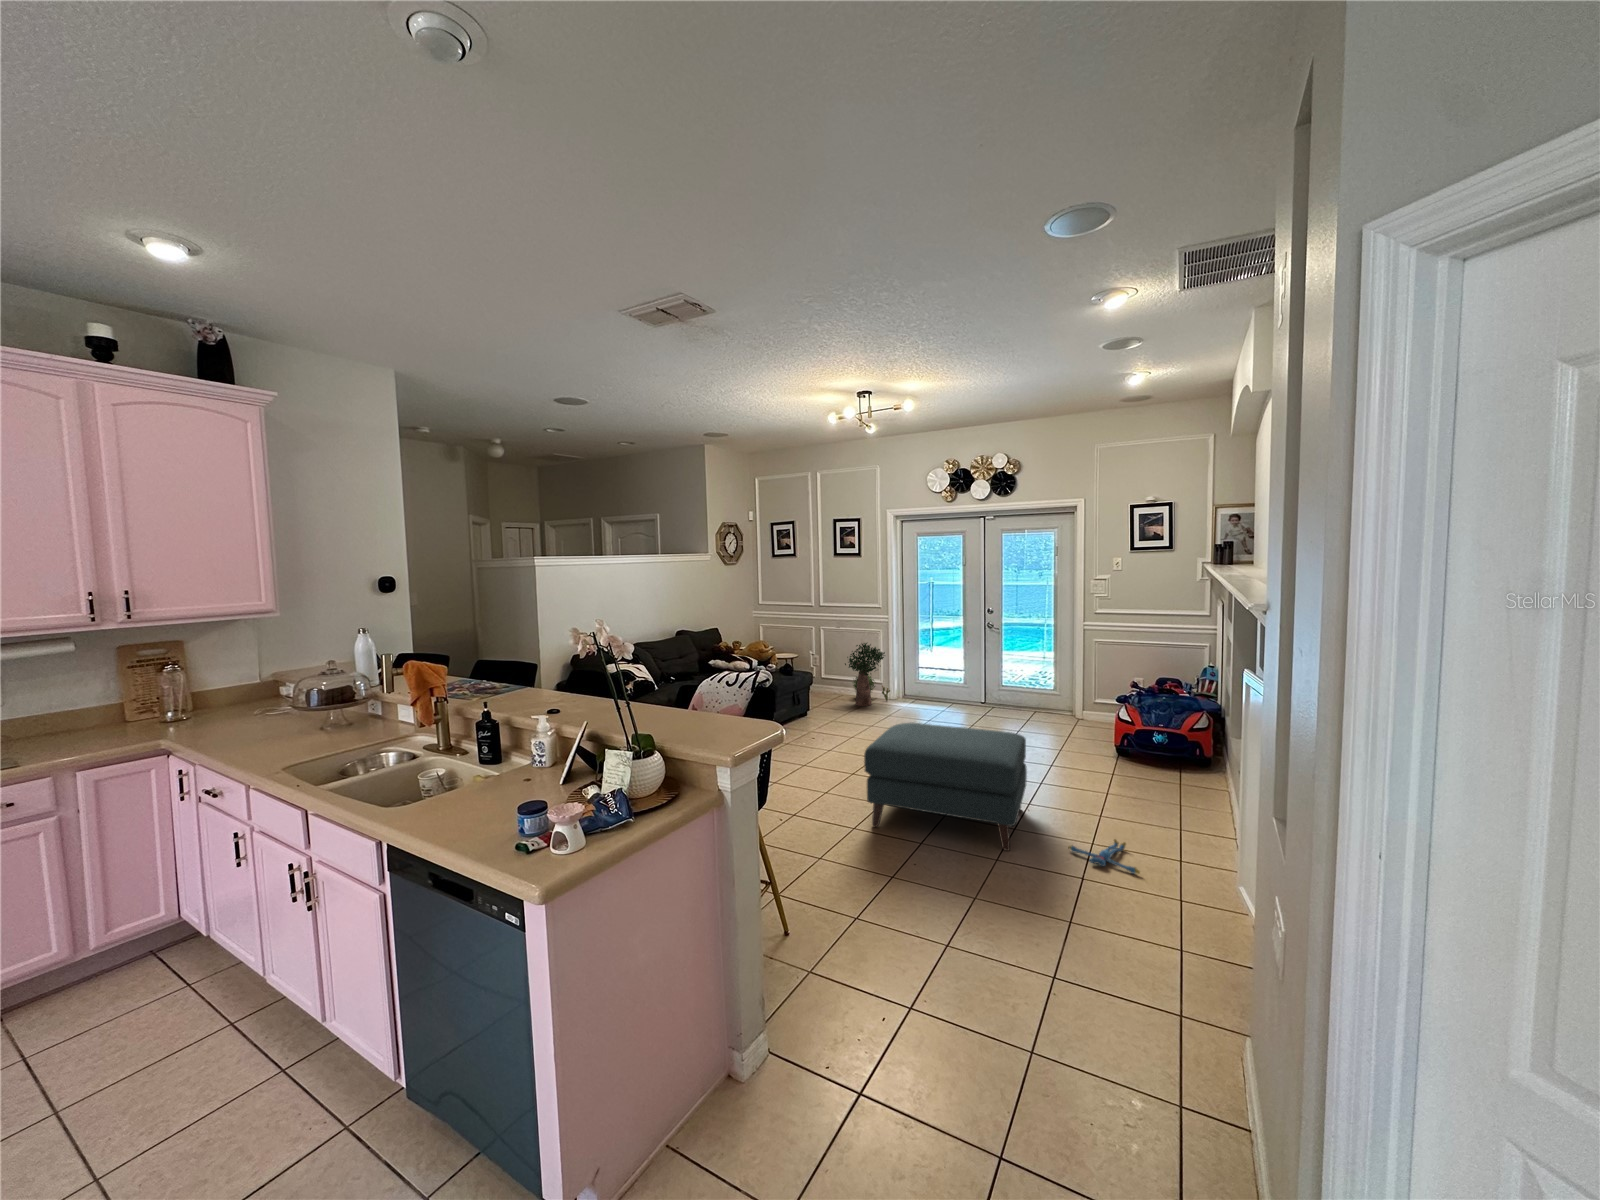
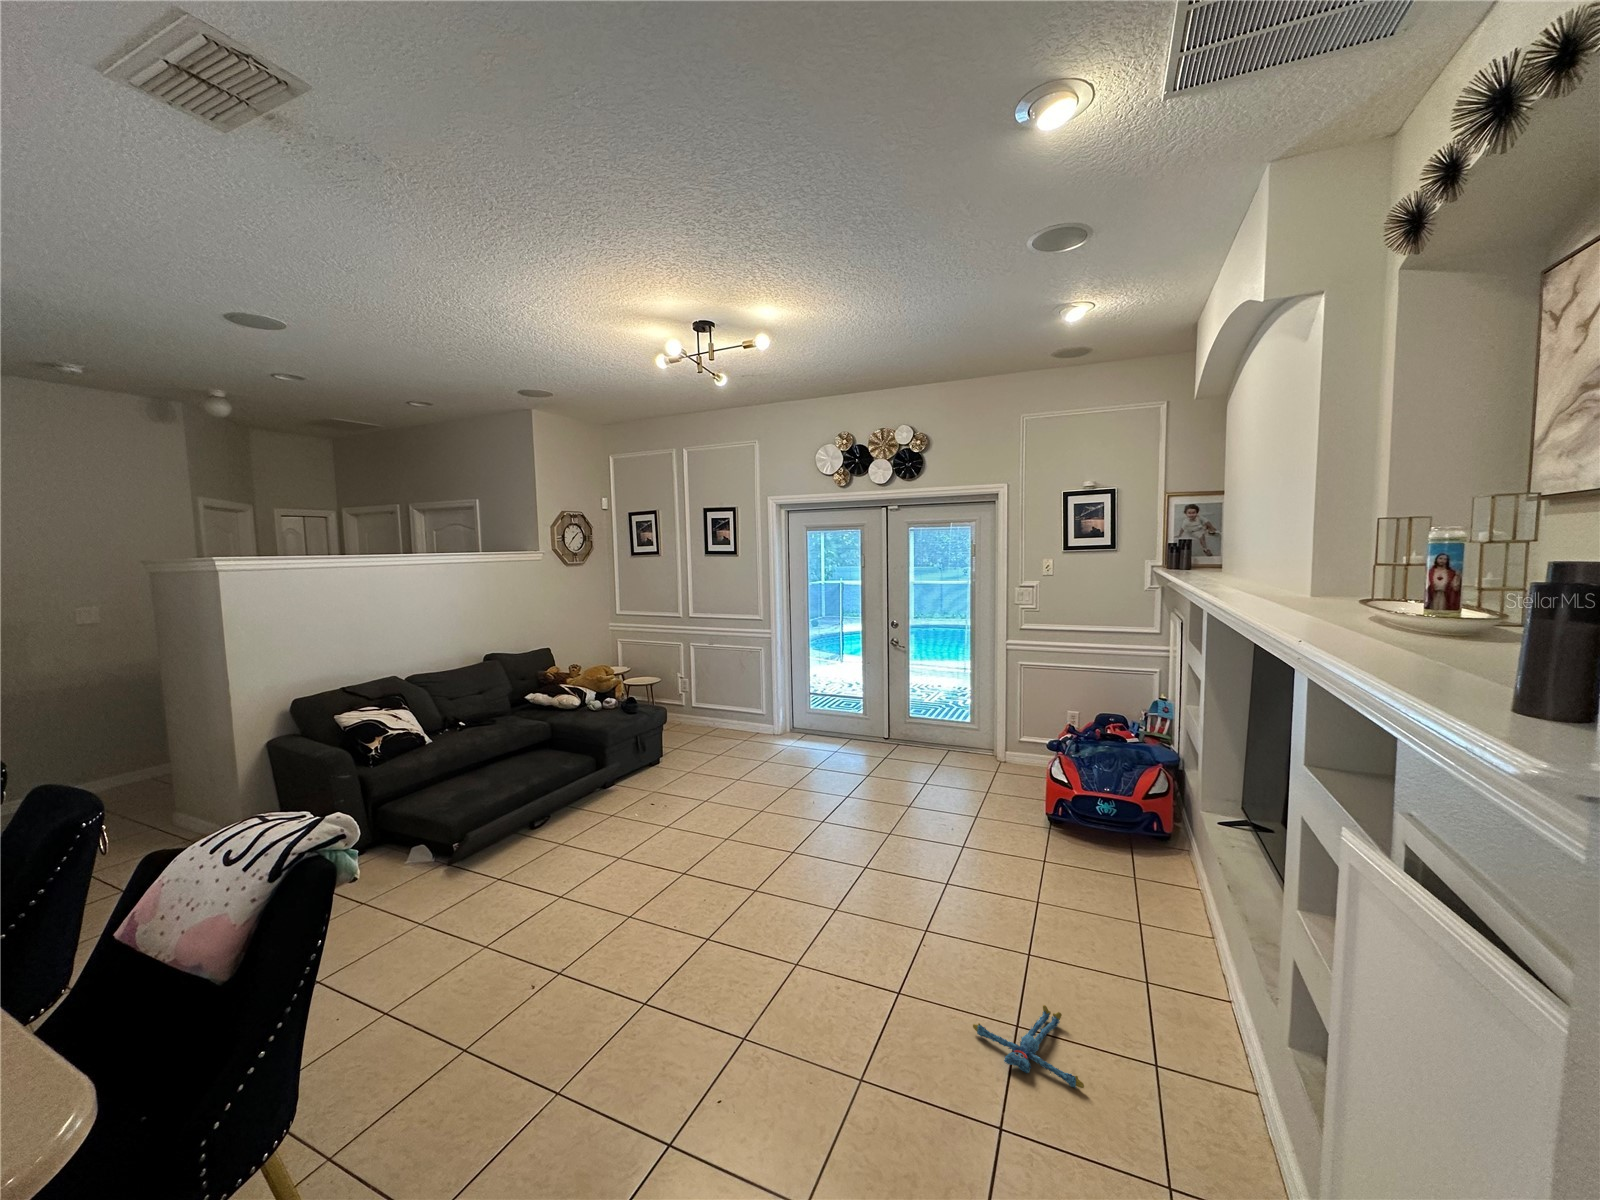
potted plant: present [845,643,890,706] -> none [713,665,774,749]
ottoman: present [864,723,1027,851] -> none [660,806,918,1039]

